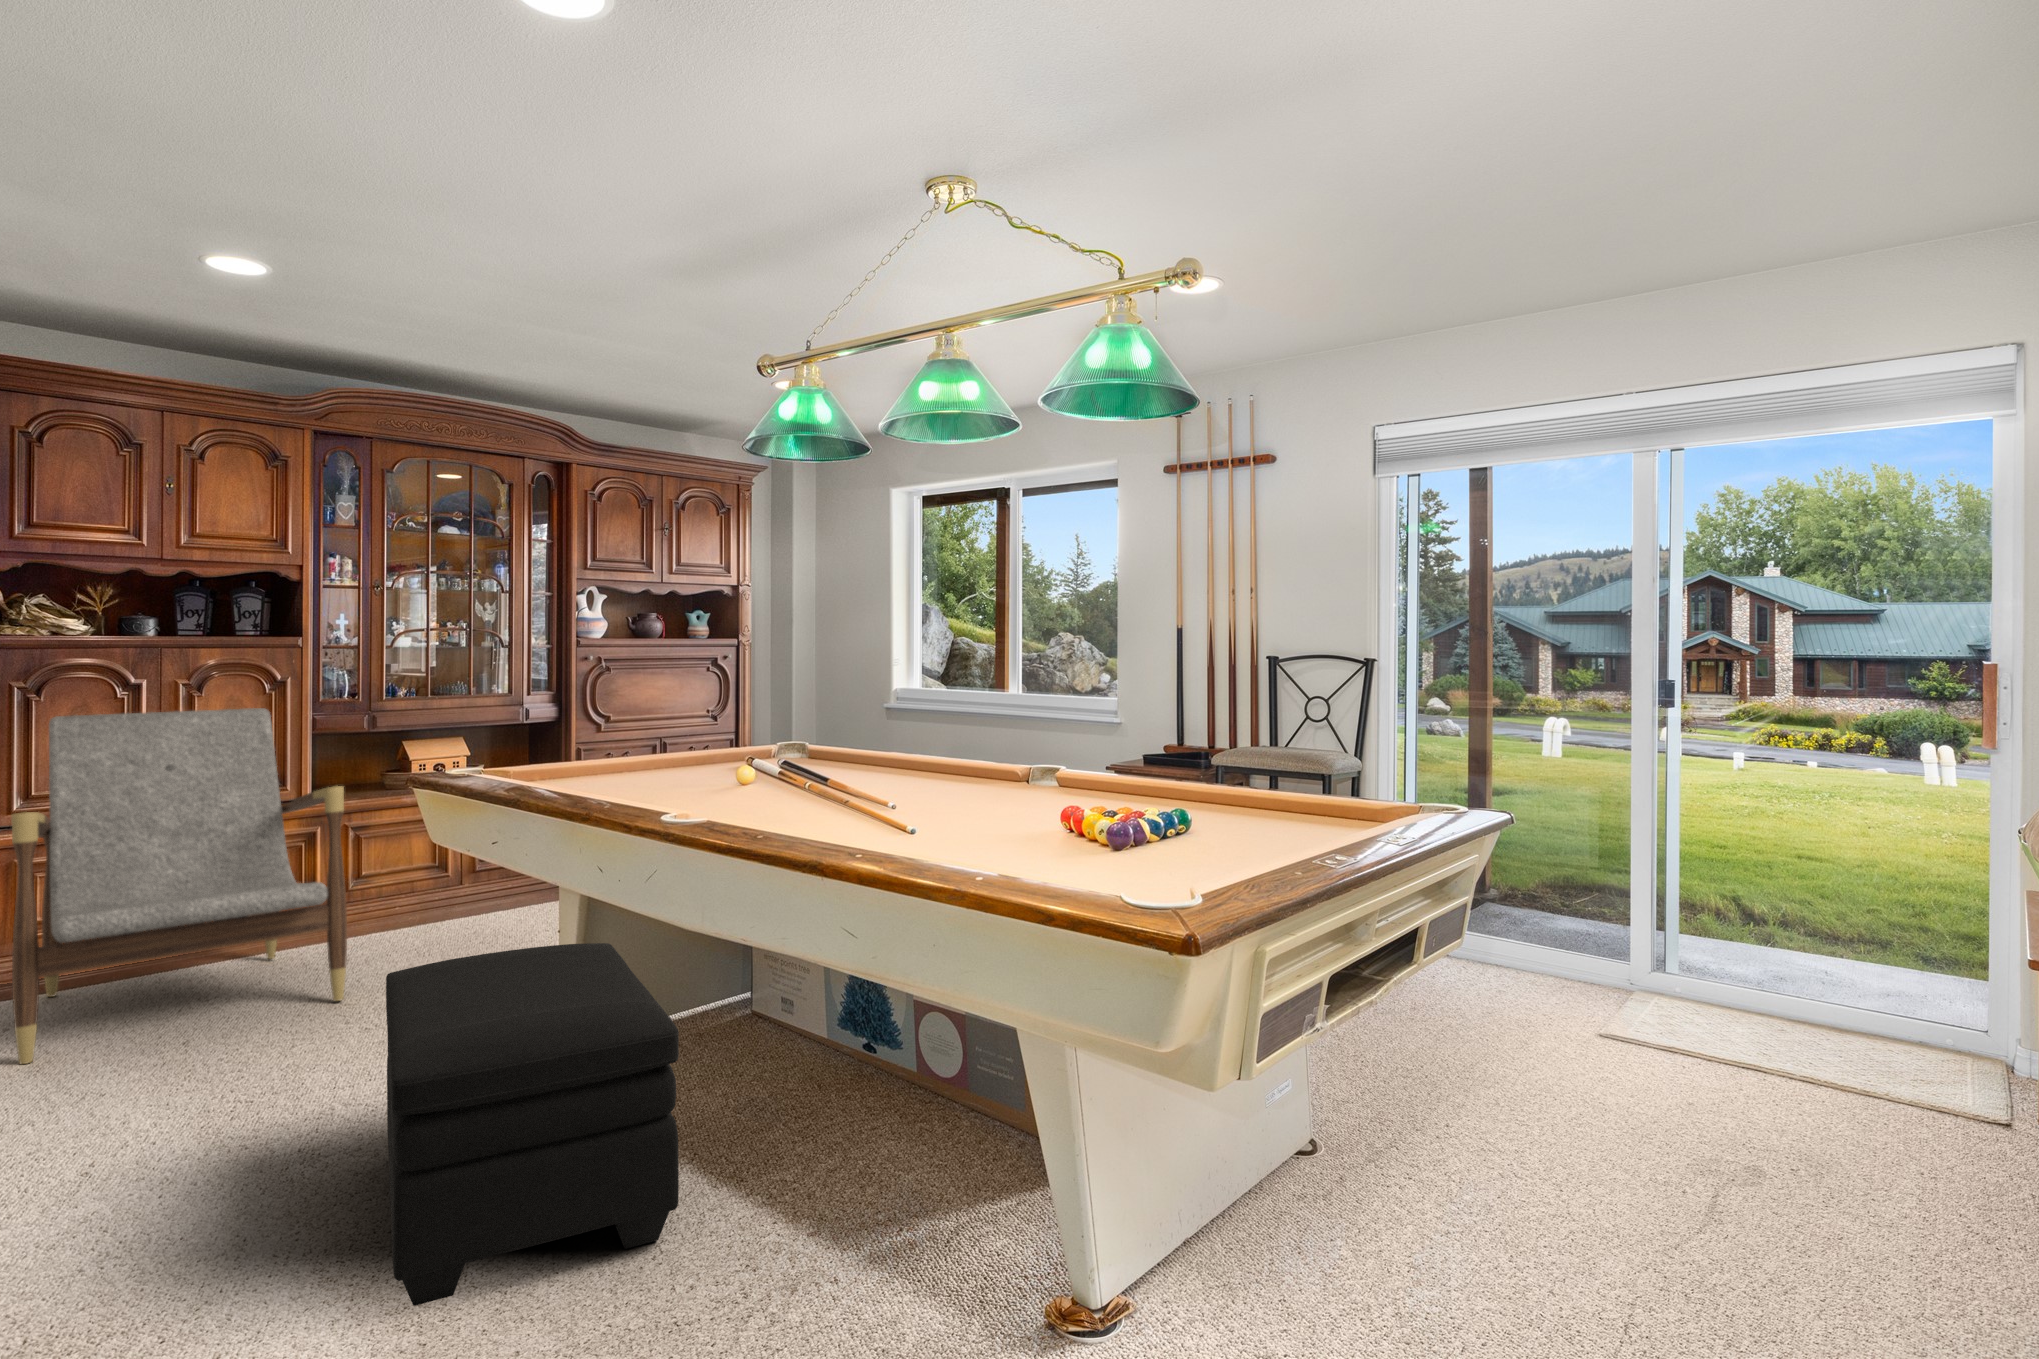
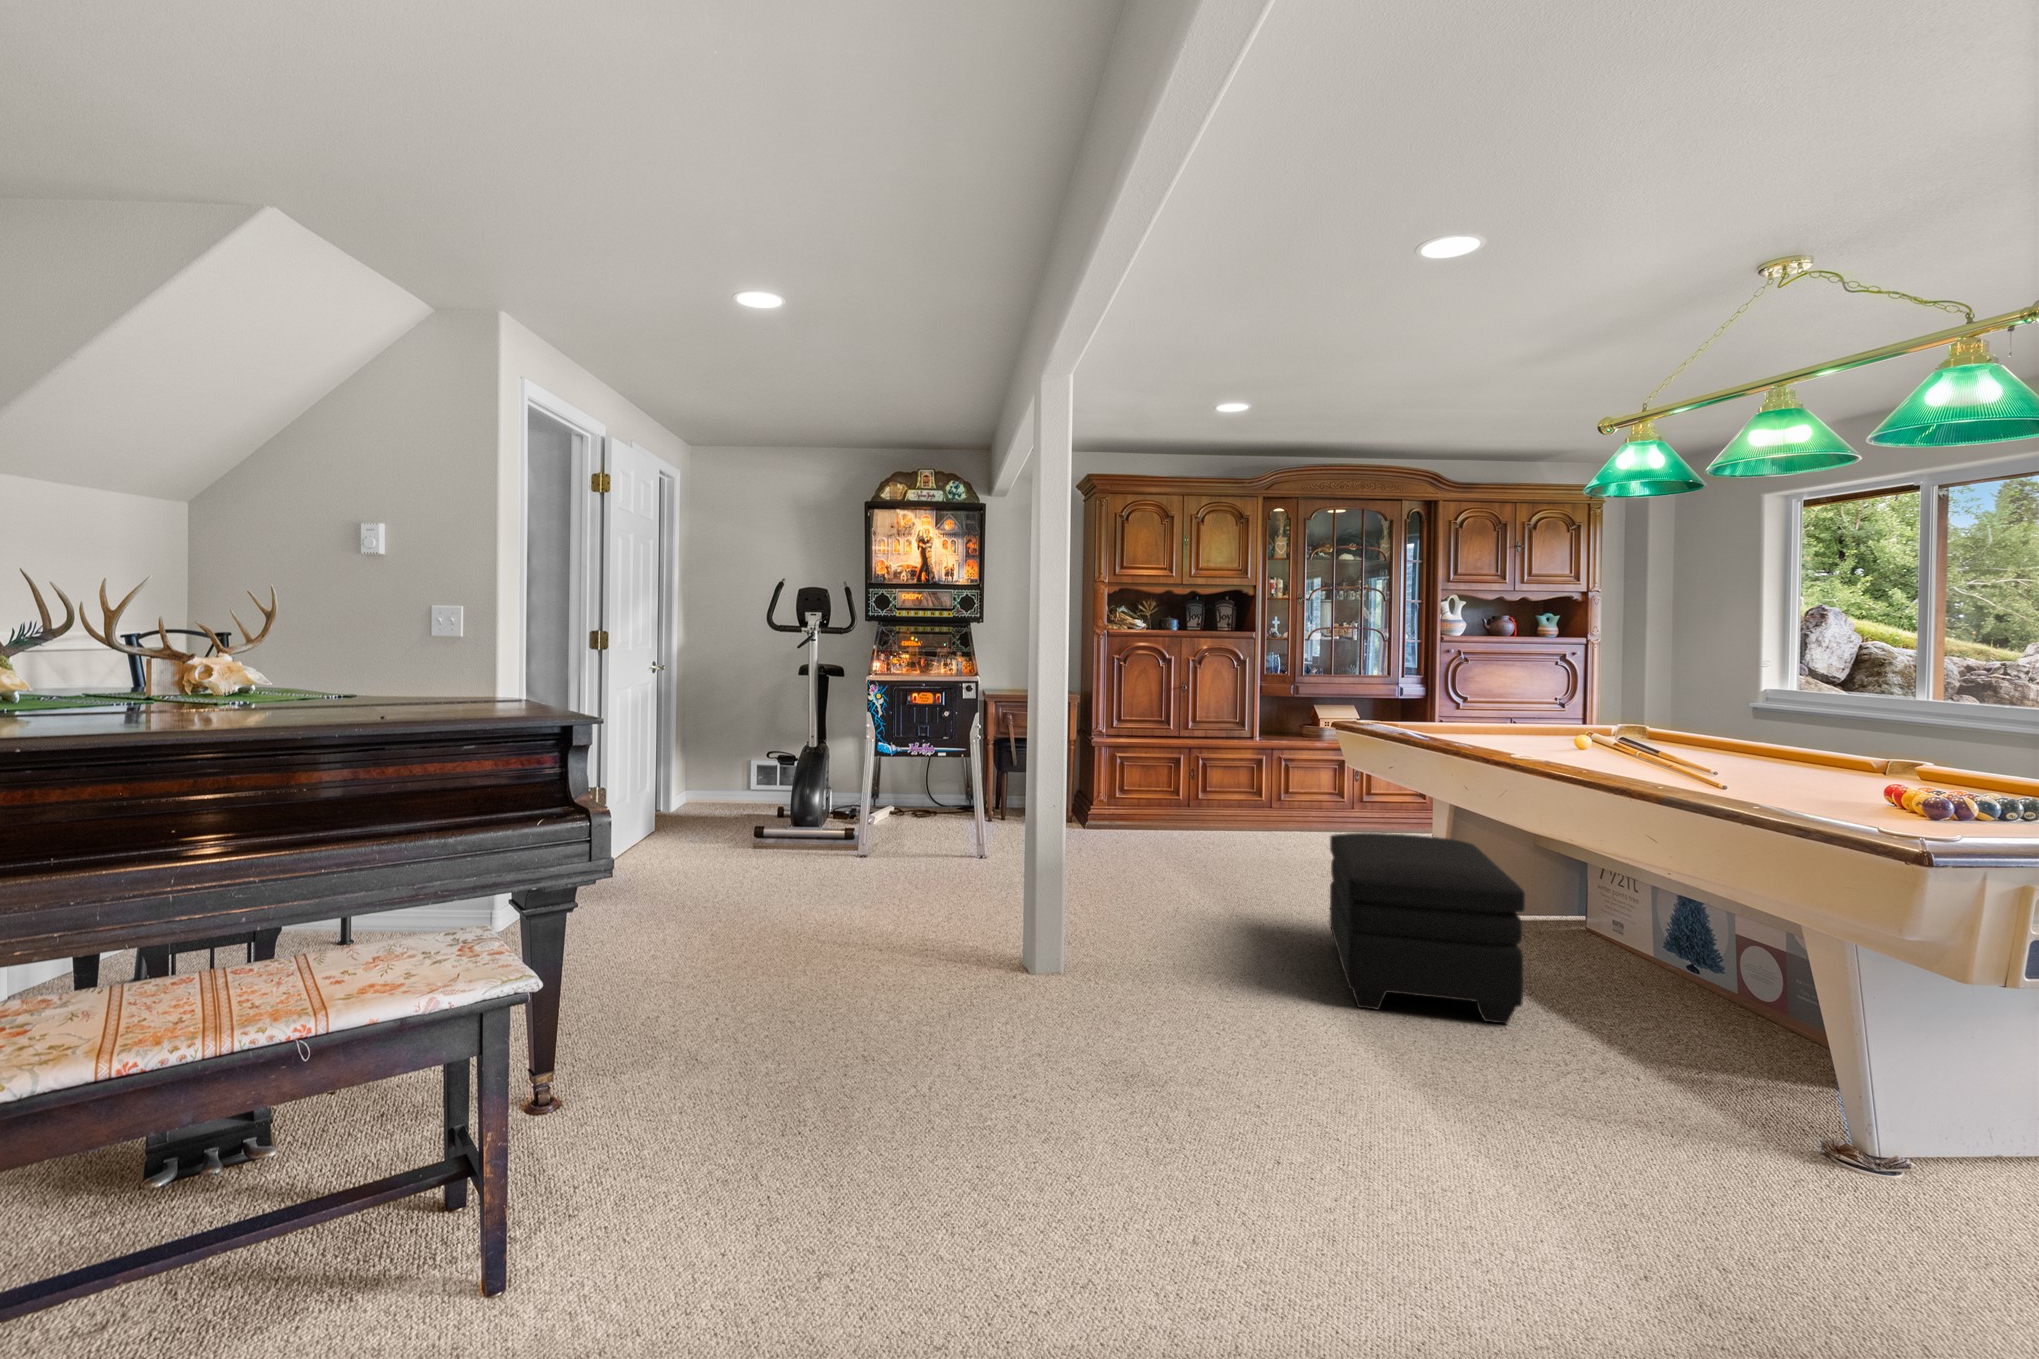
armchair: present [11,708,347,1064] -> none [1126,675,1288,864]

